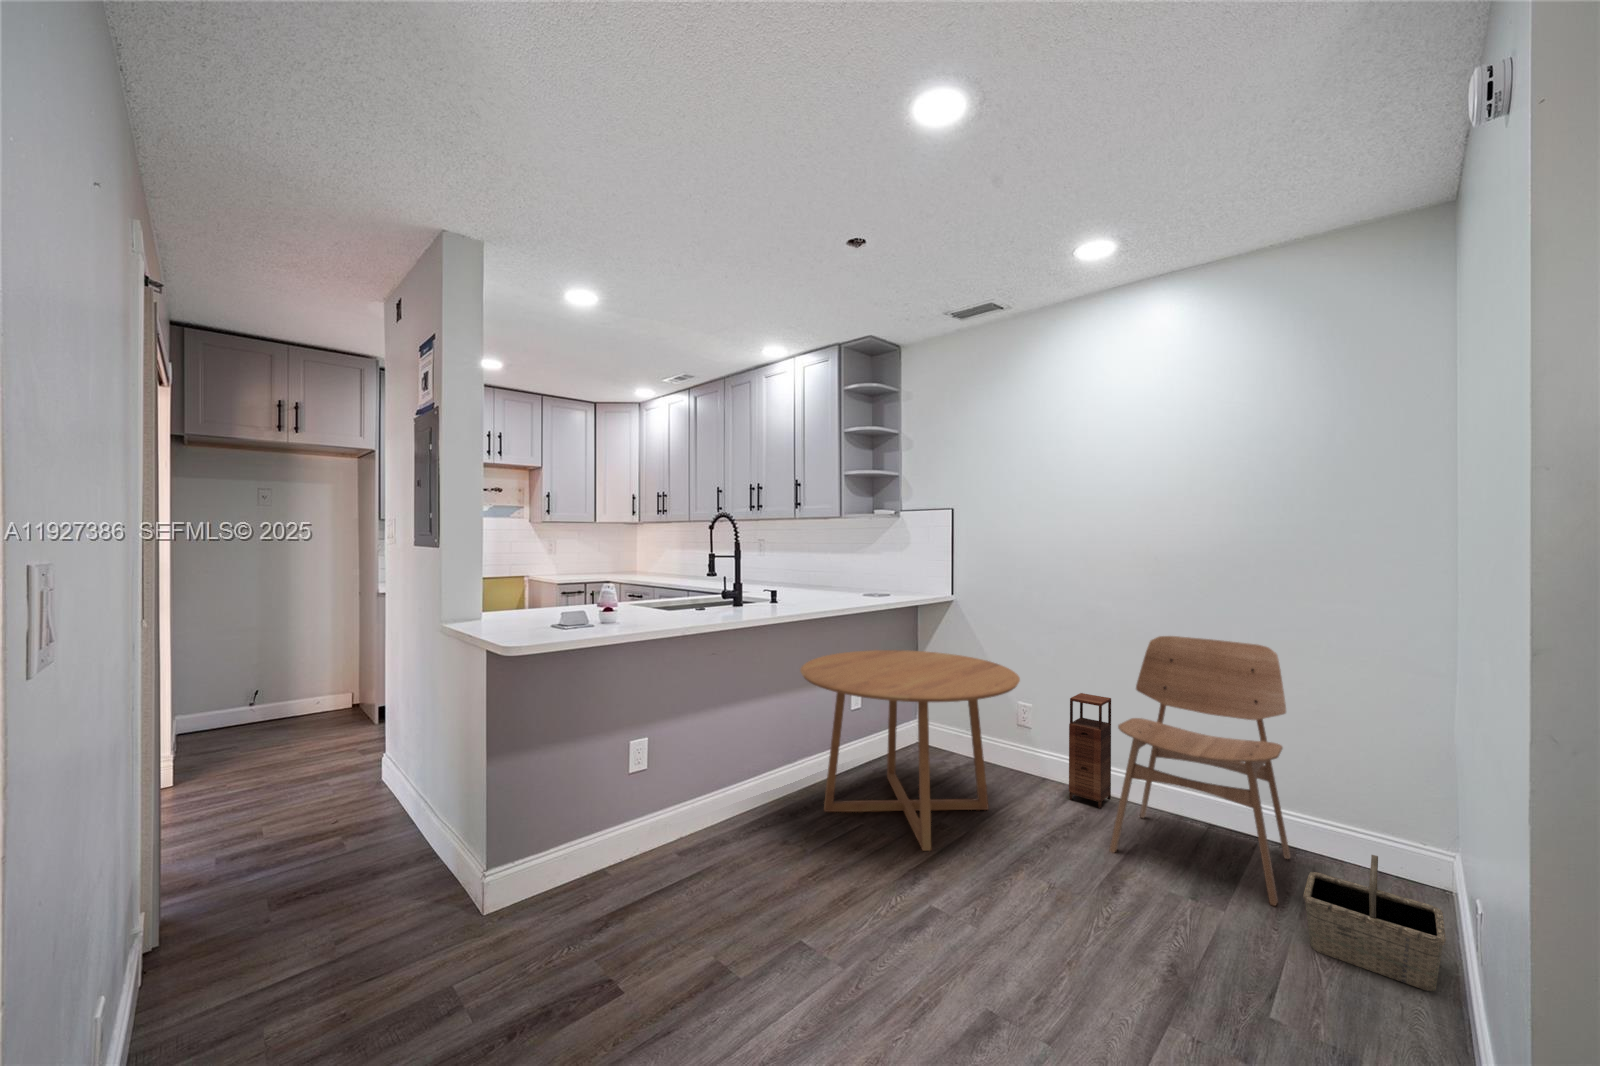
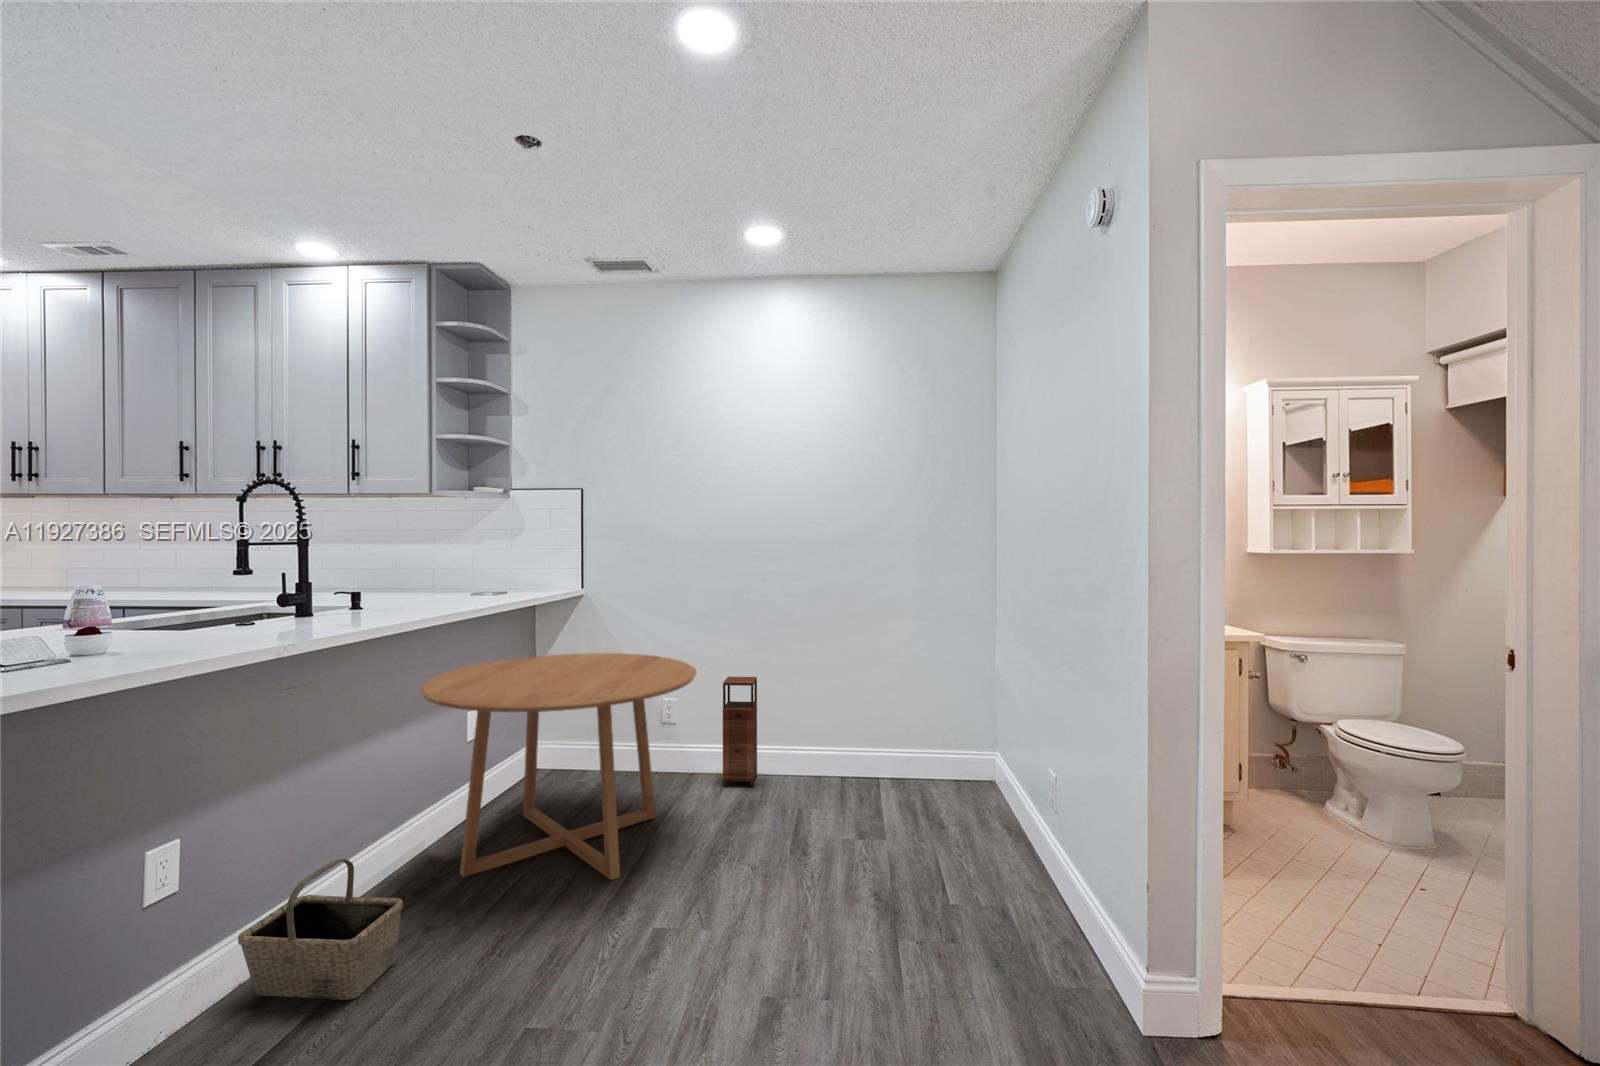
dining chair: present [1110,636,1290,906] -> none [781,609,912,825]
basket: present [1303,855,1446,991] -> present [238,859,403,1000]

